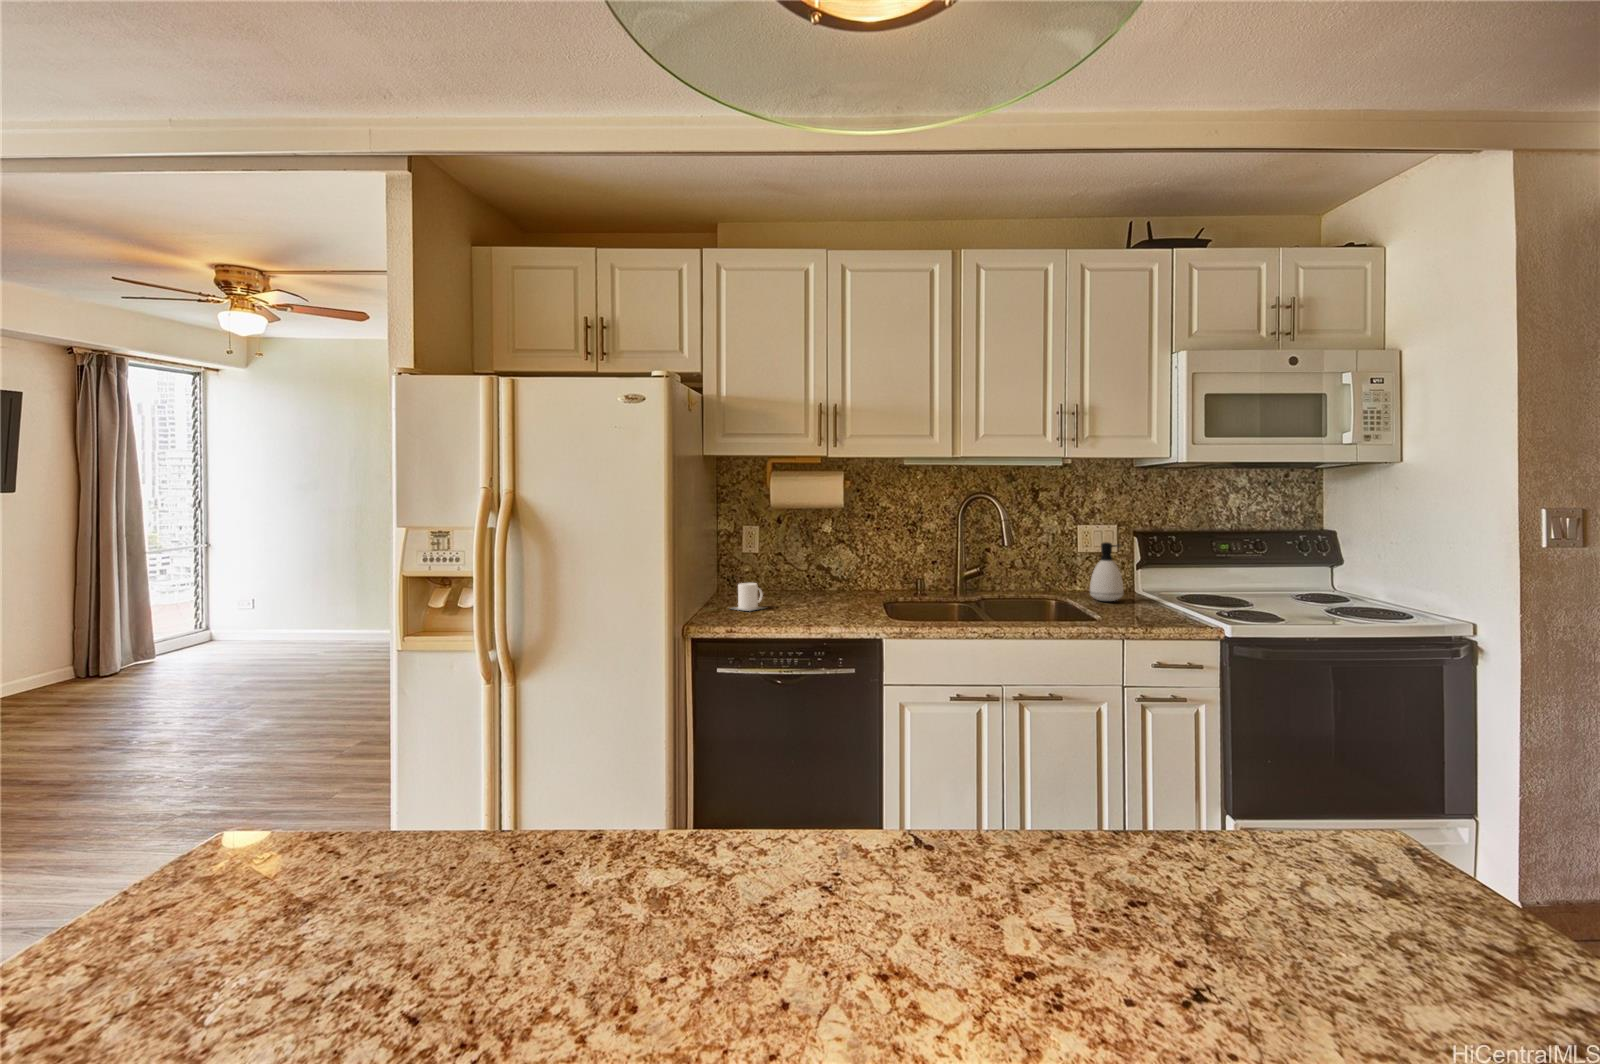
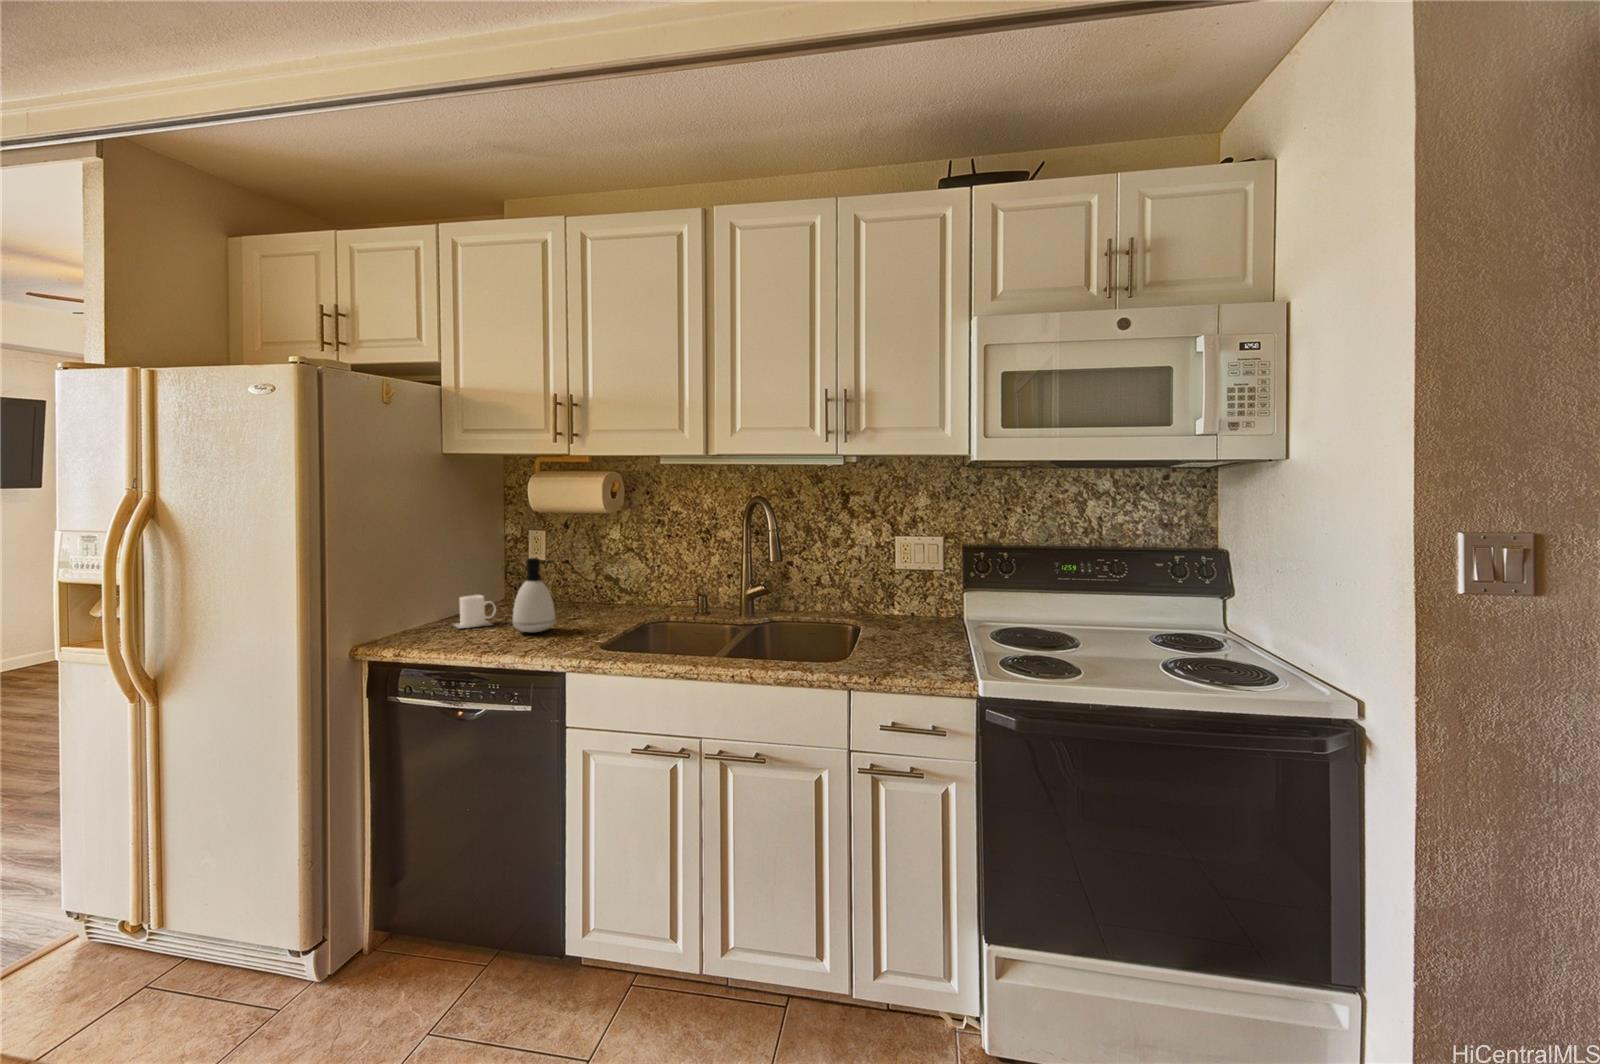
soap dispenser: present [1090,542,1124,601] -> present [513,558,555,632]

